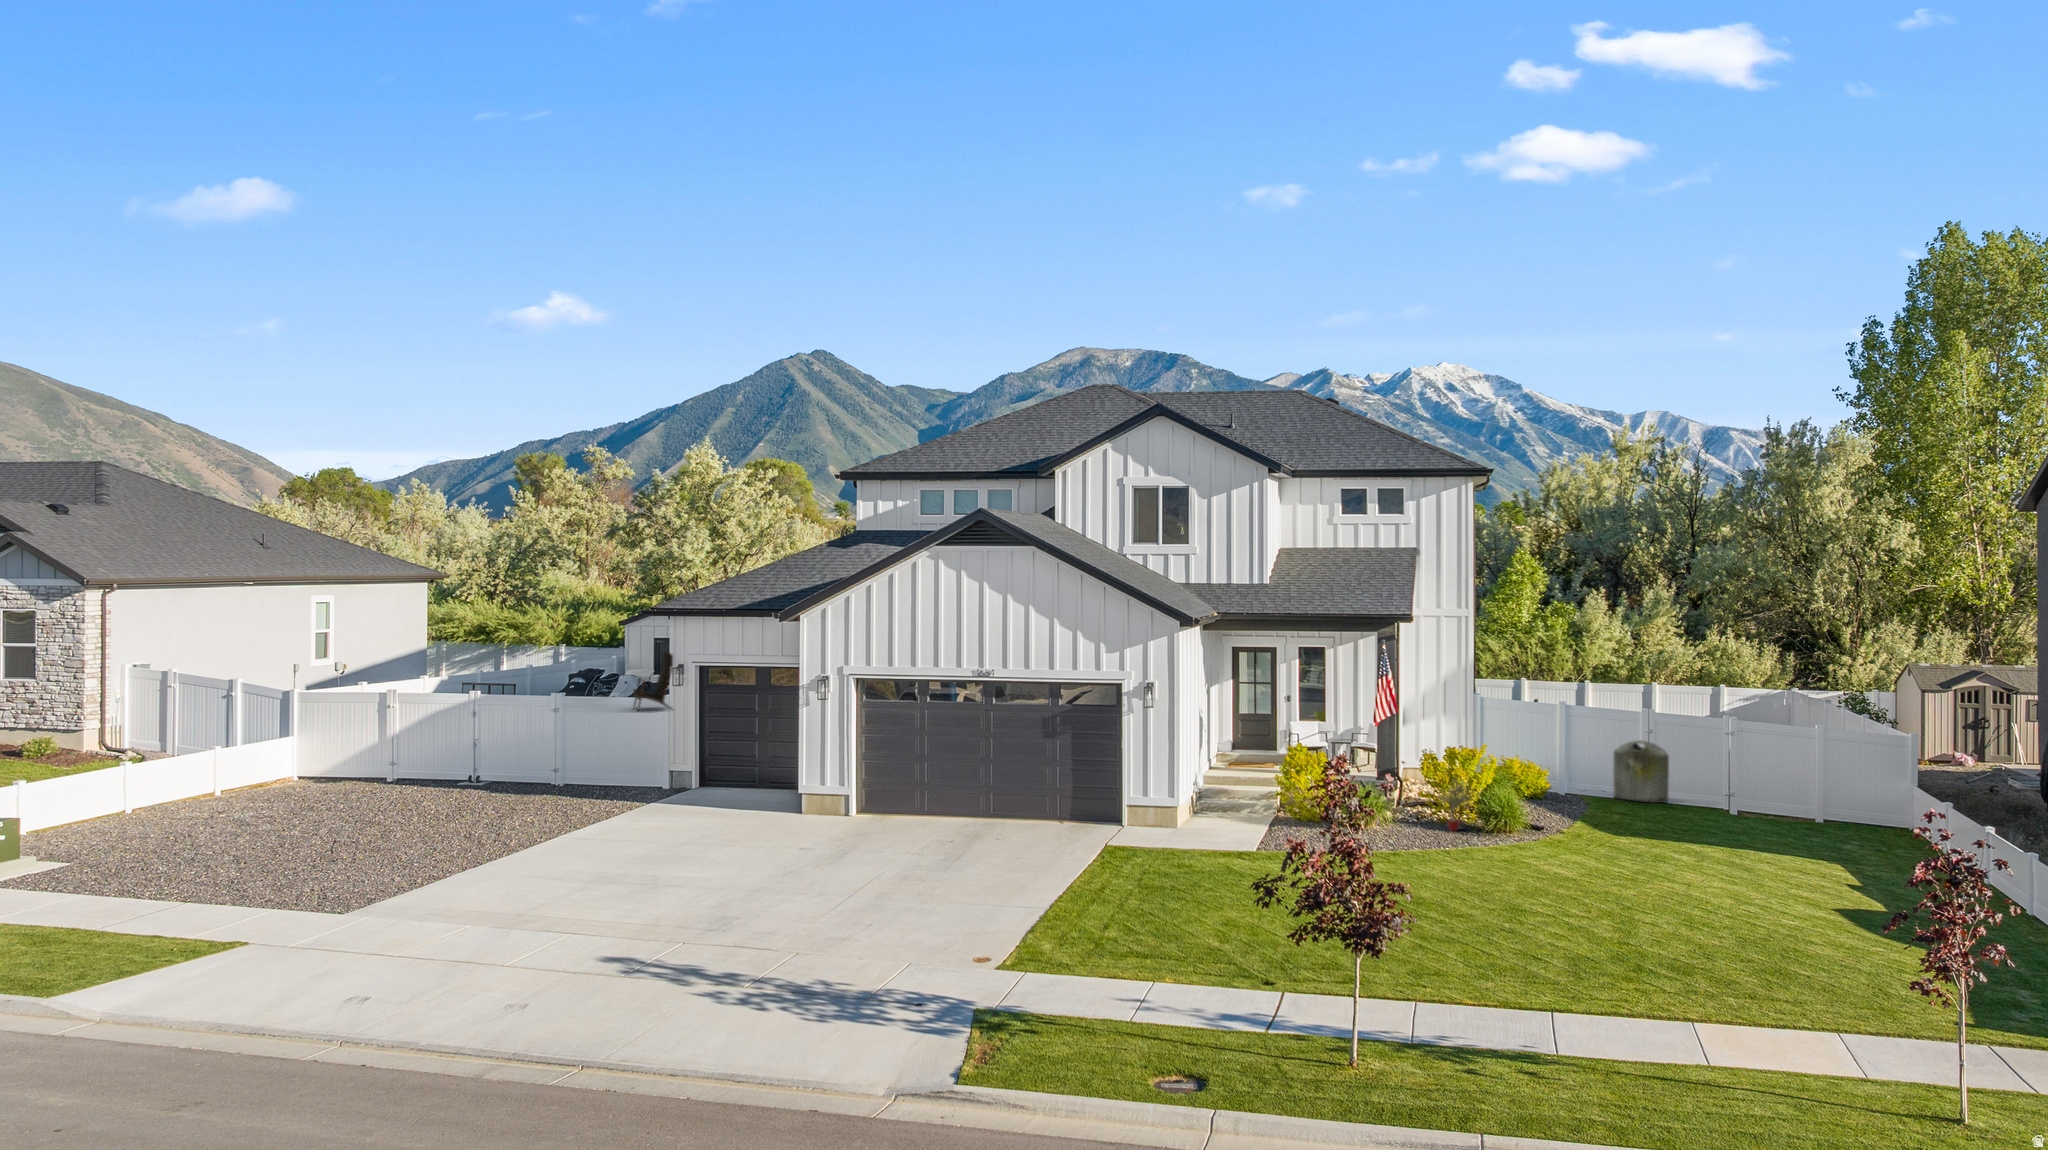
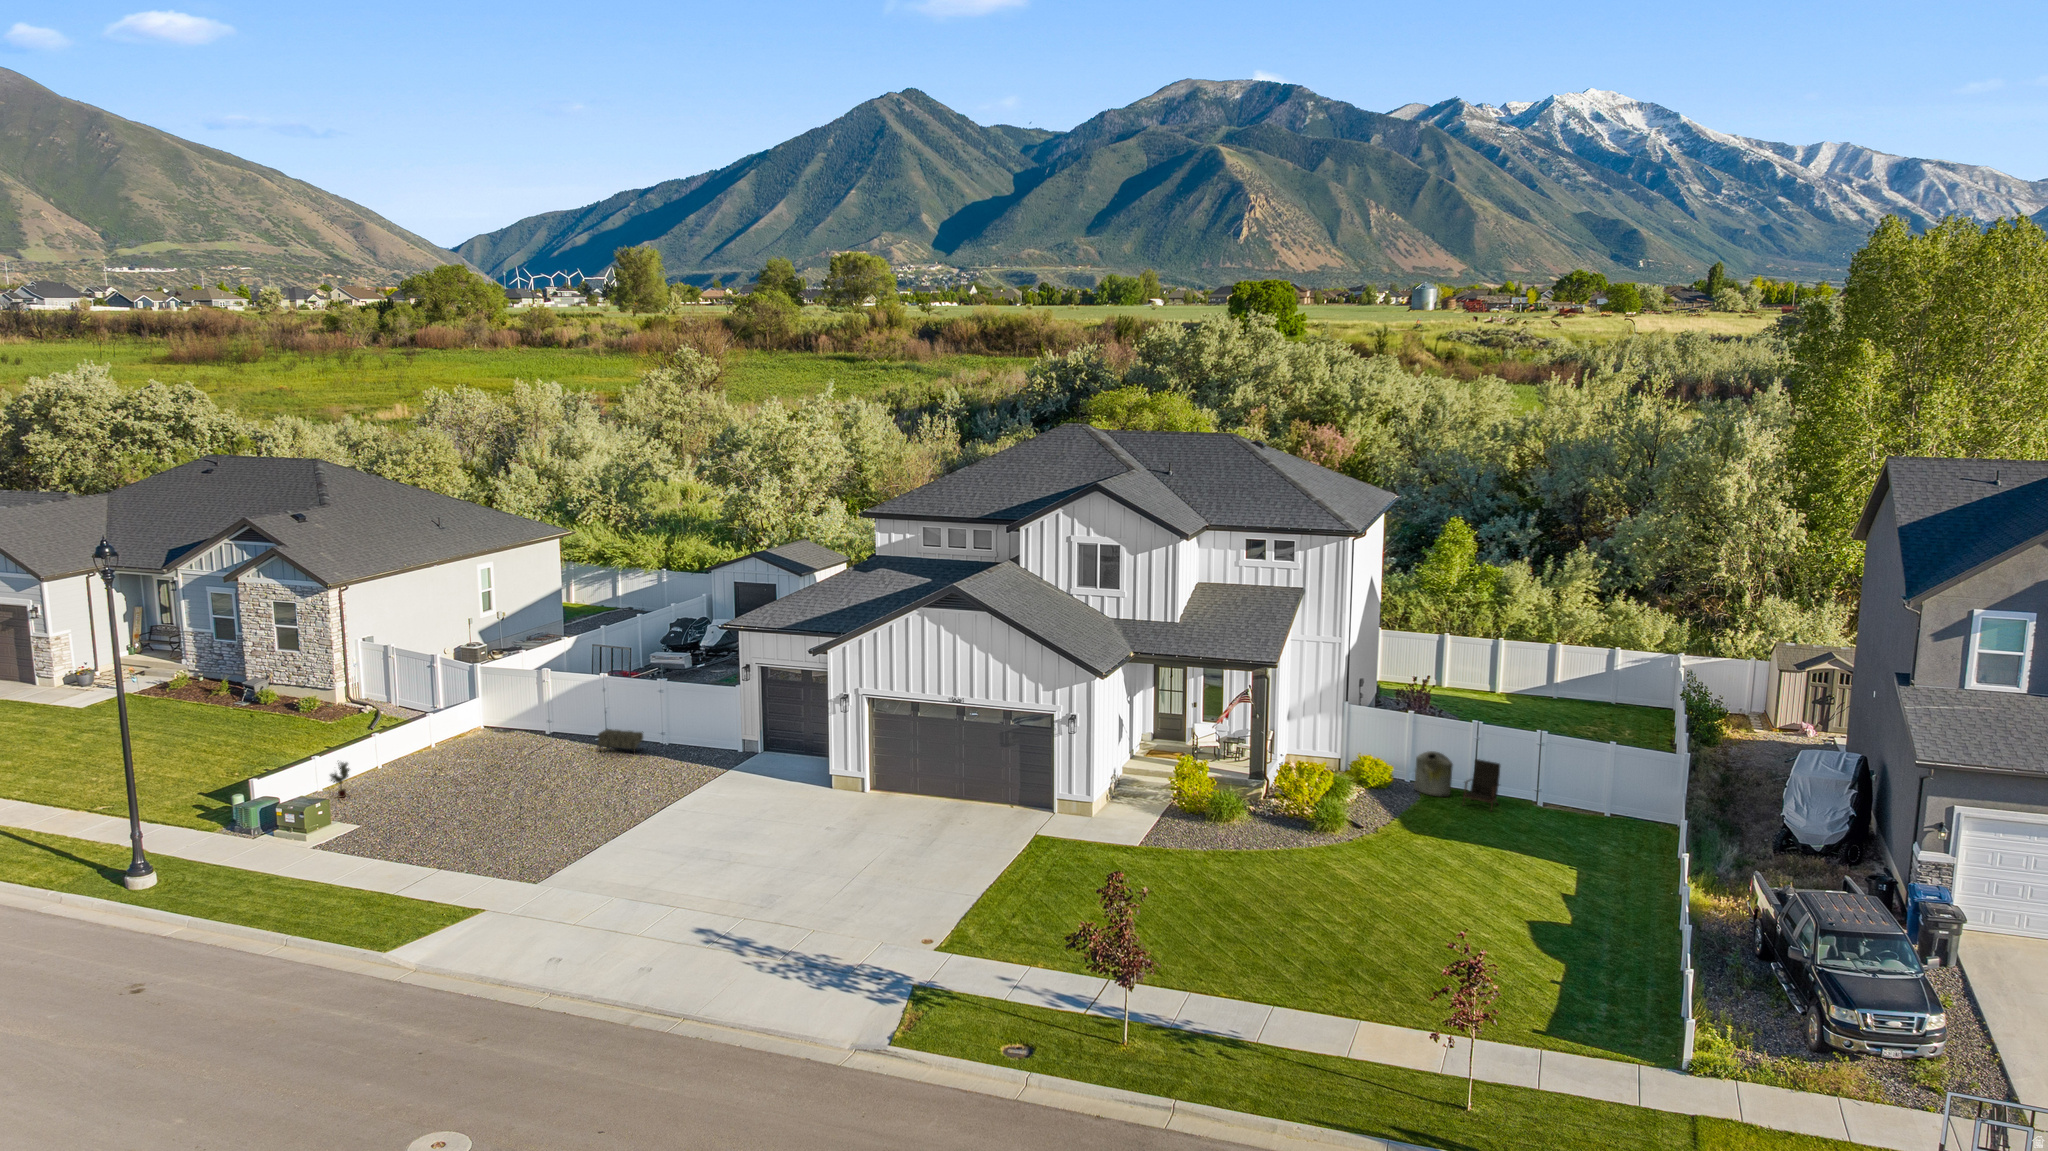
lounge chair: present [633,651,673,710] -> present [1463,759,1500,807]
bench: none [459,759,526,791] -> present [598,729,643,753]
potted tree: present [1440,779,1472,831] -> present [330,762,349,797]

